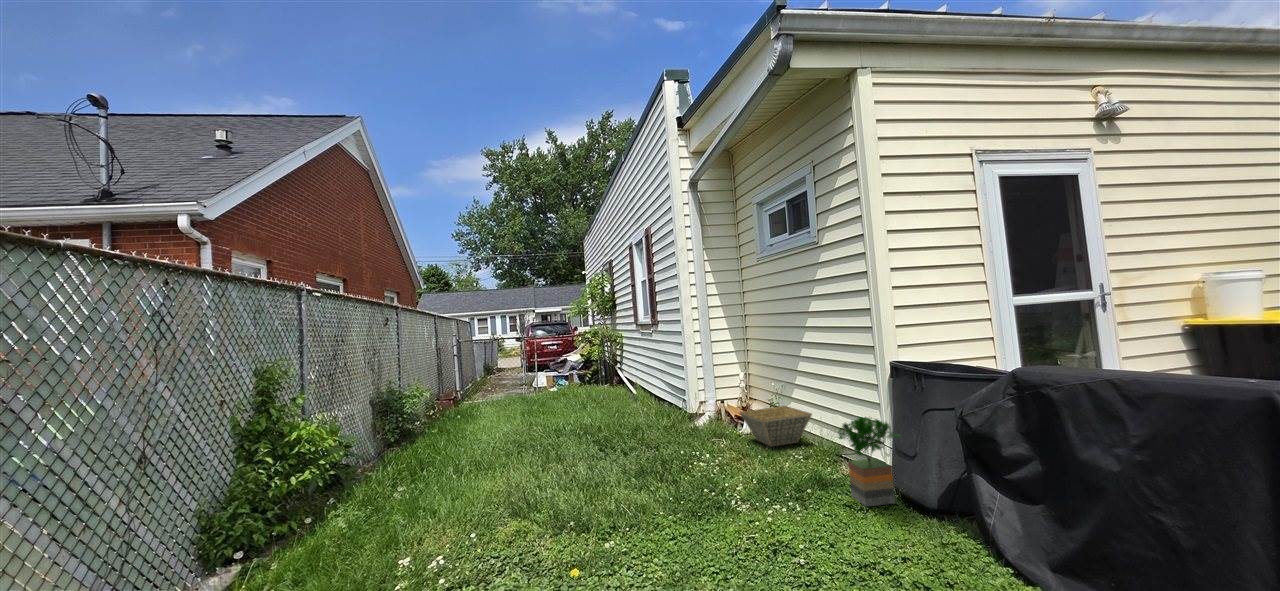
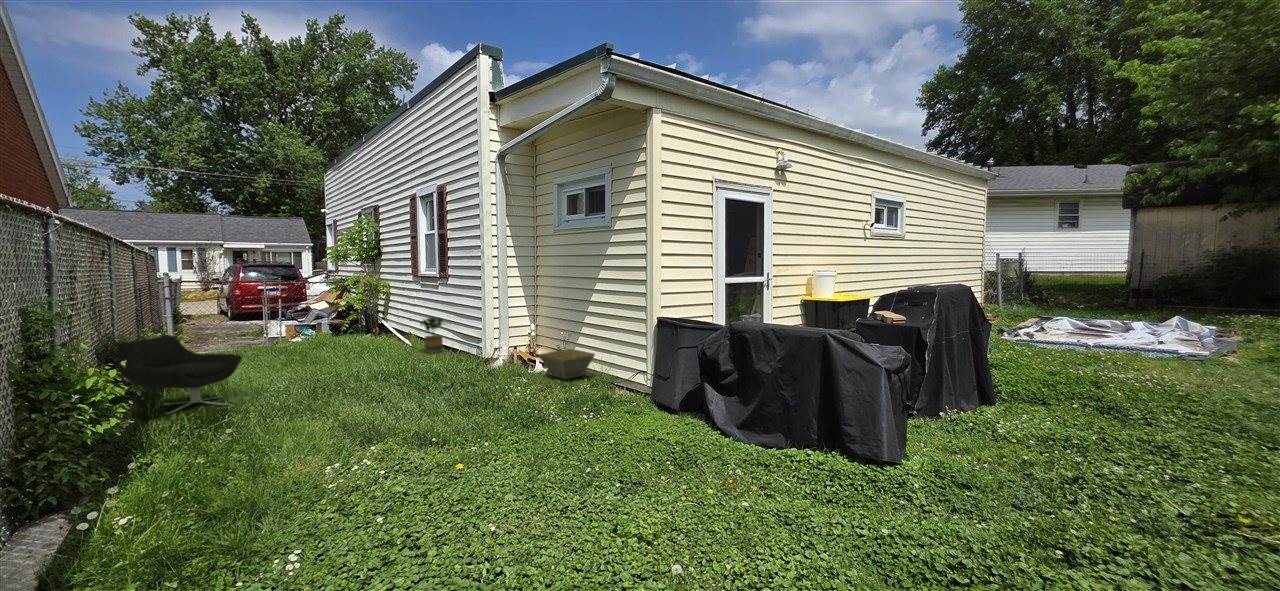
lounge chair: none [367,387,459,461] -> present [117,335,242,414]
potted tree: present [838,417,901,506] -> present [420,317,447,353]

